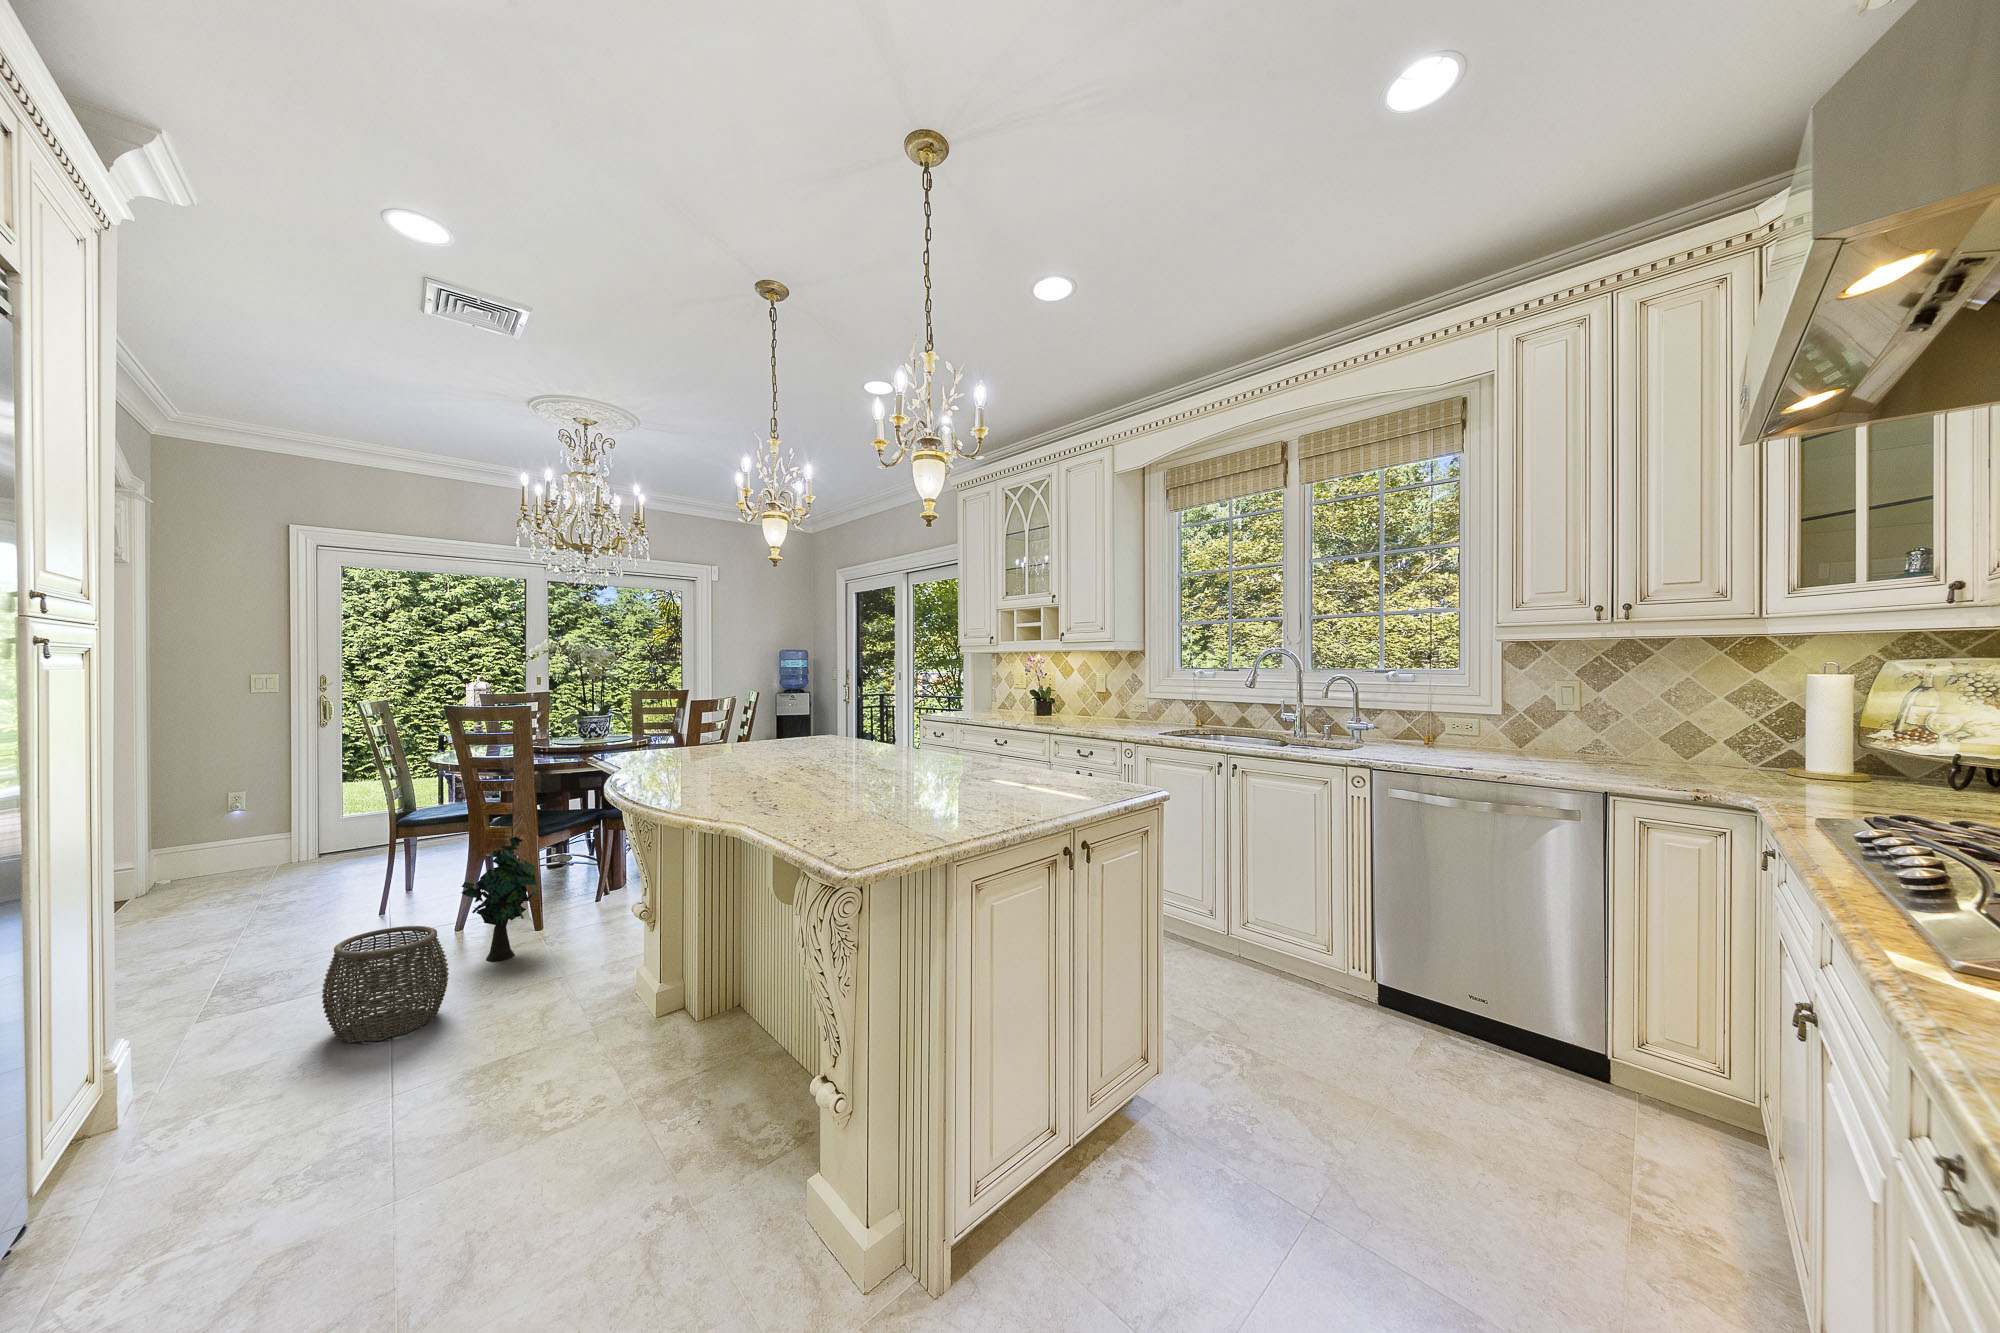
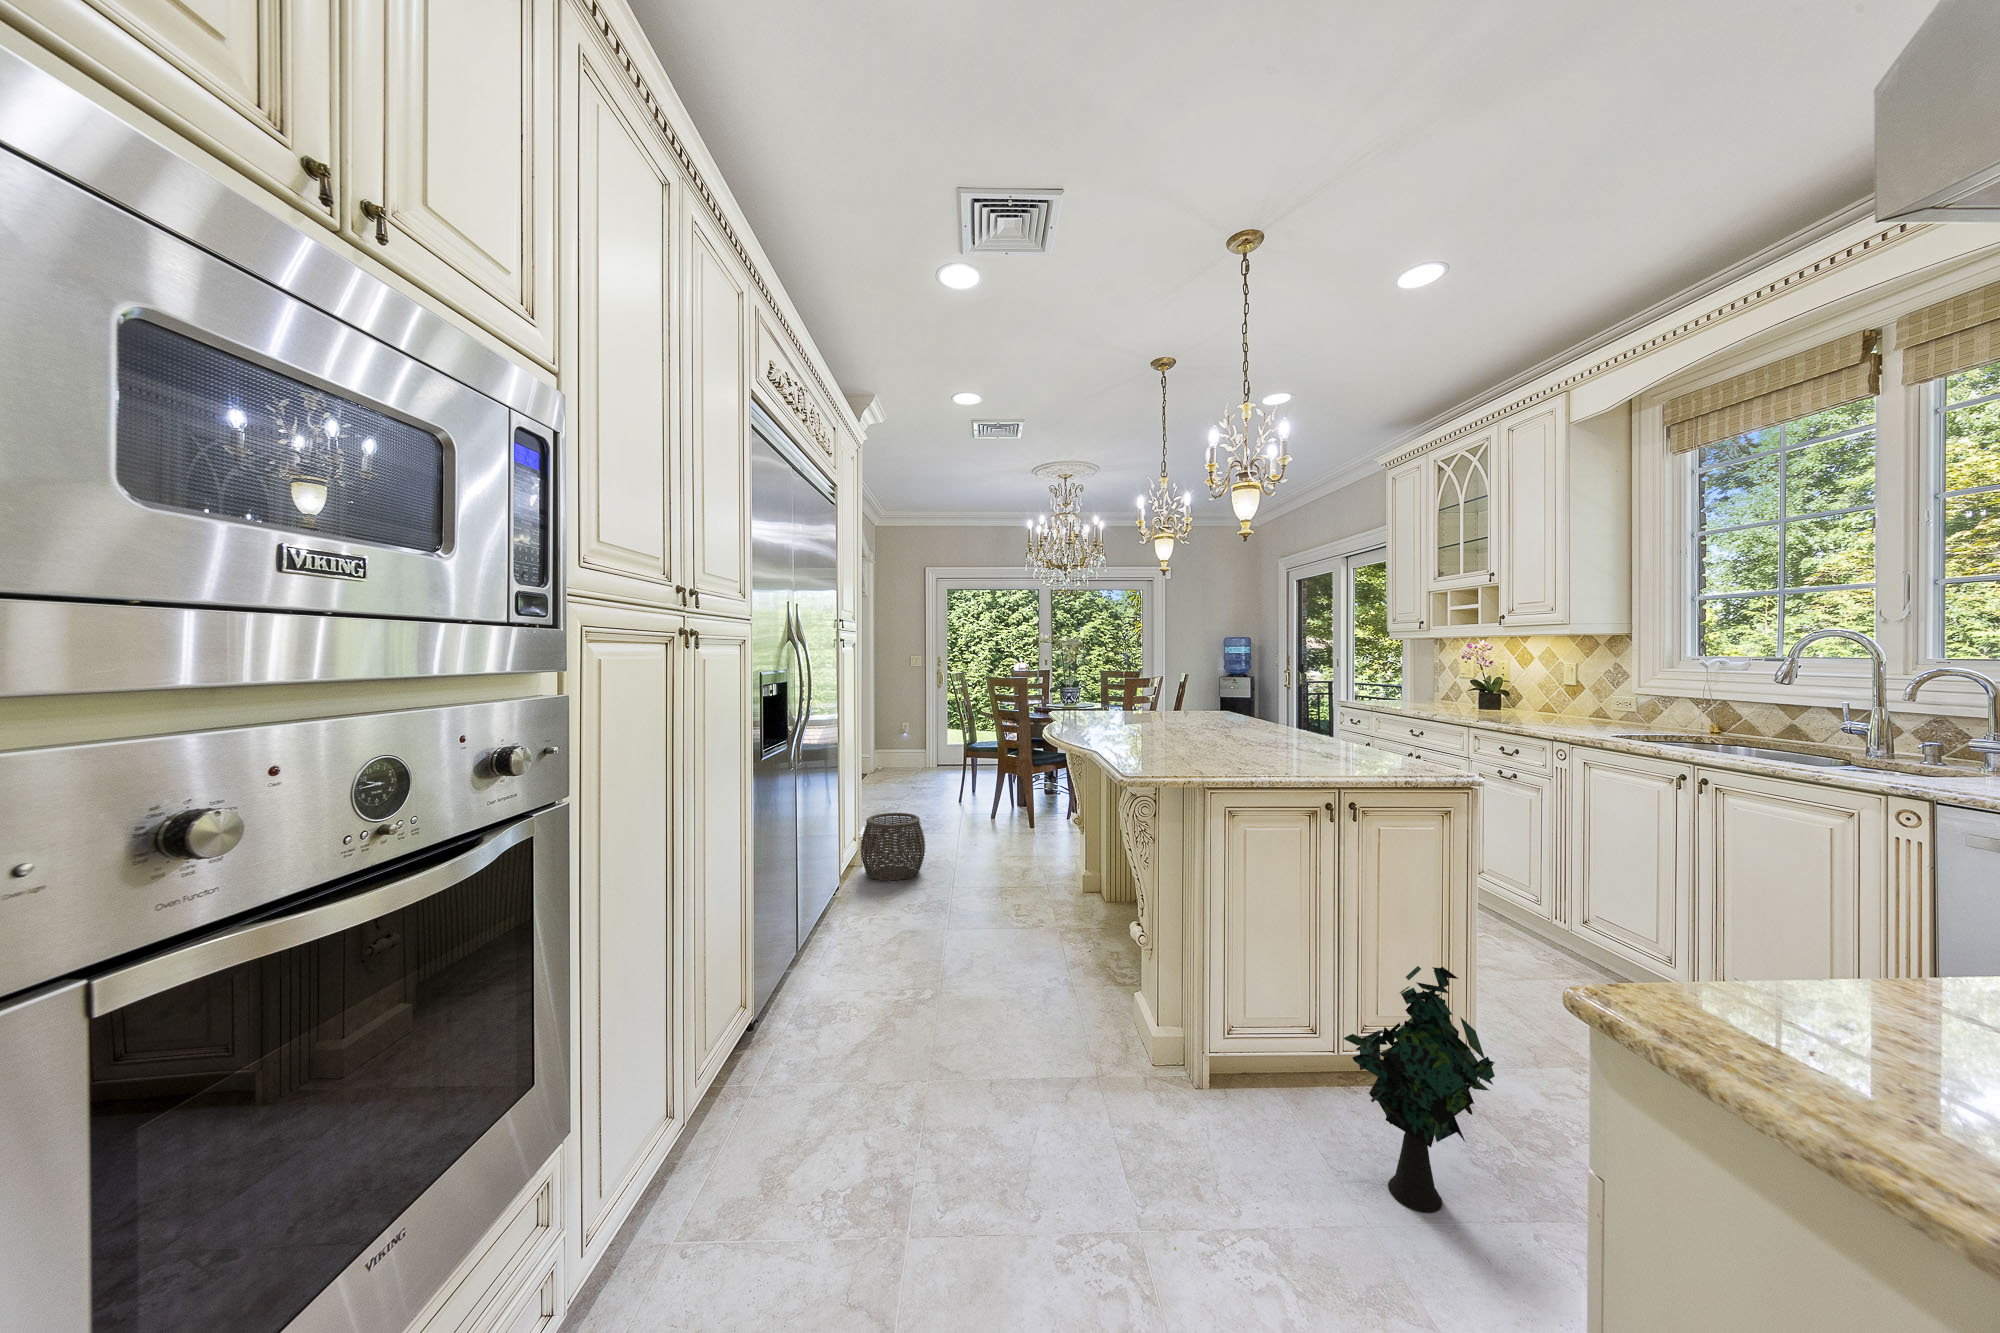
decorative plant: present [461,837,540,961] -> present [1343,966,1495,1212]

